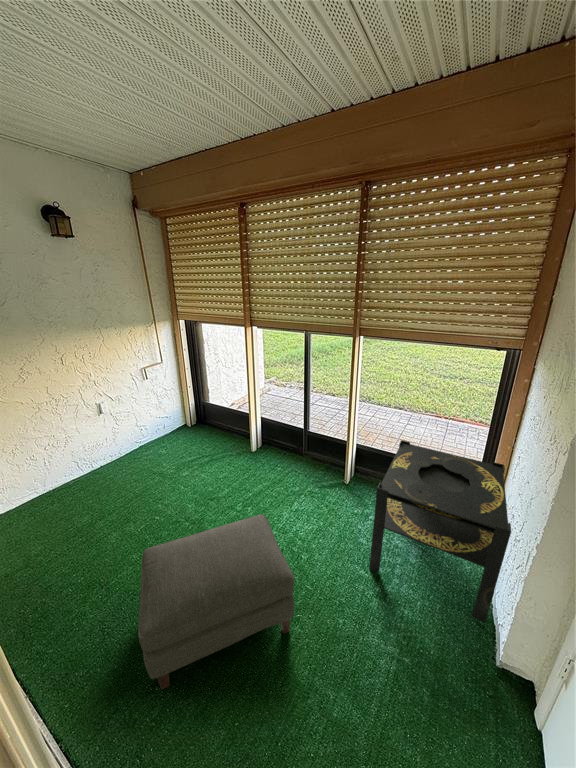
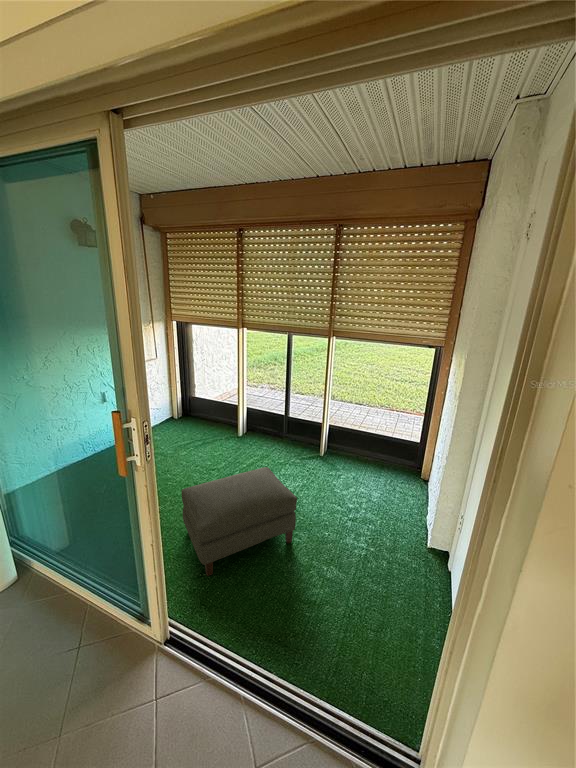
side table: present [369,440,511,622] -> none [344,415,435,529]

